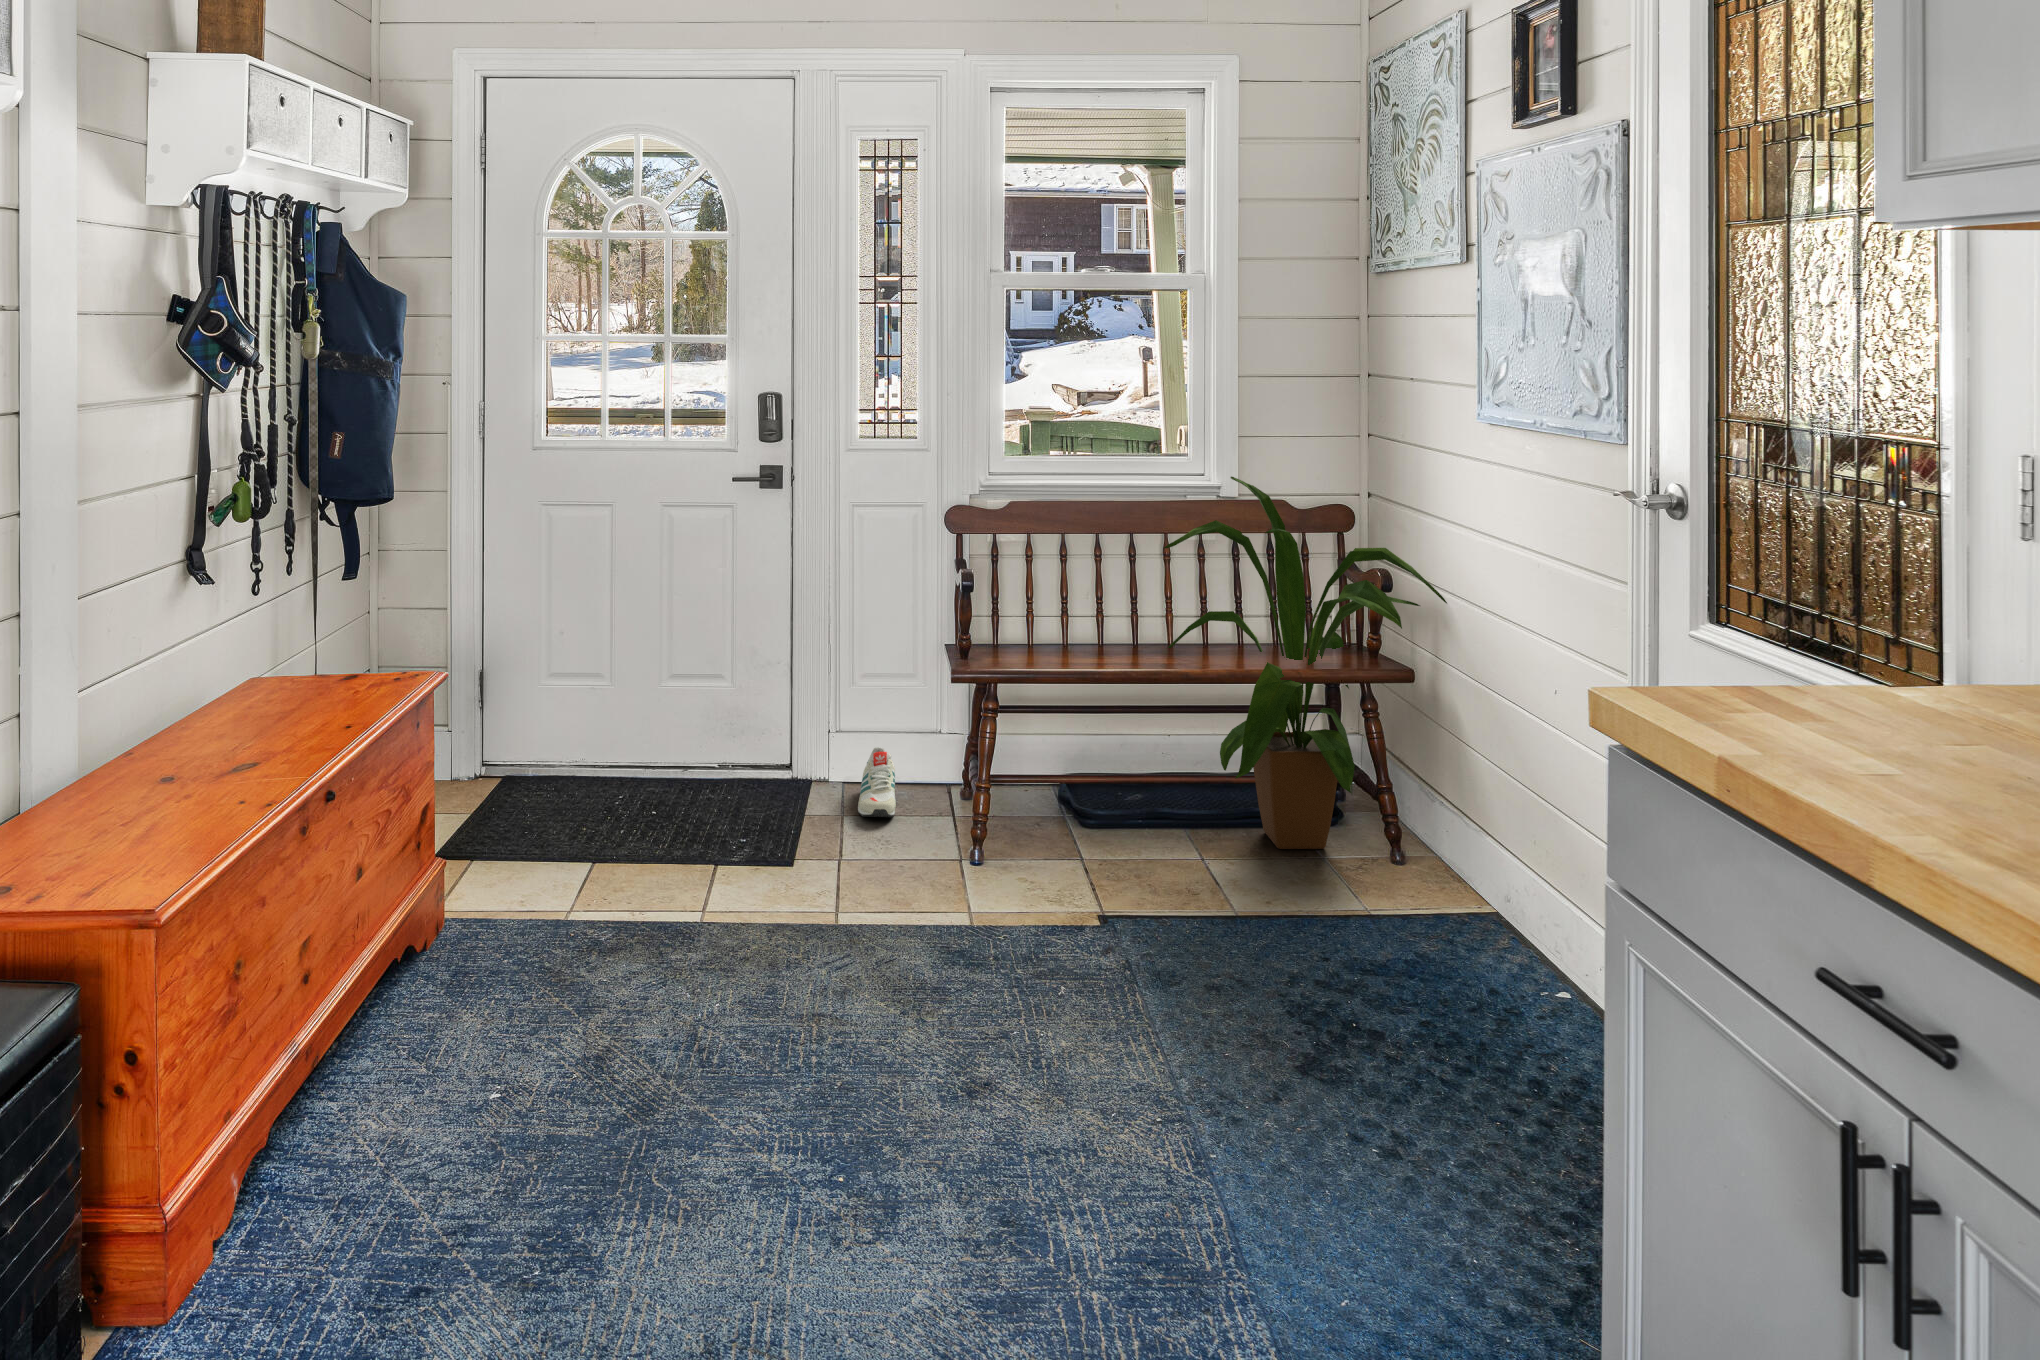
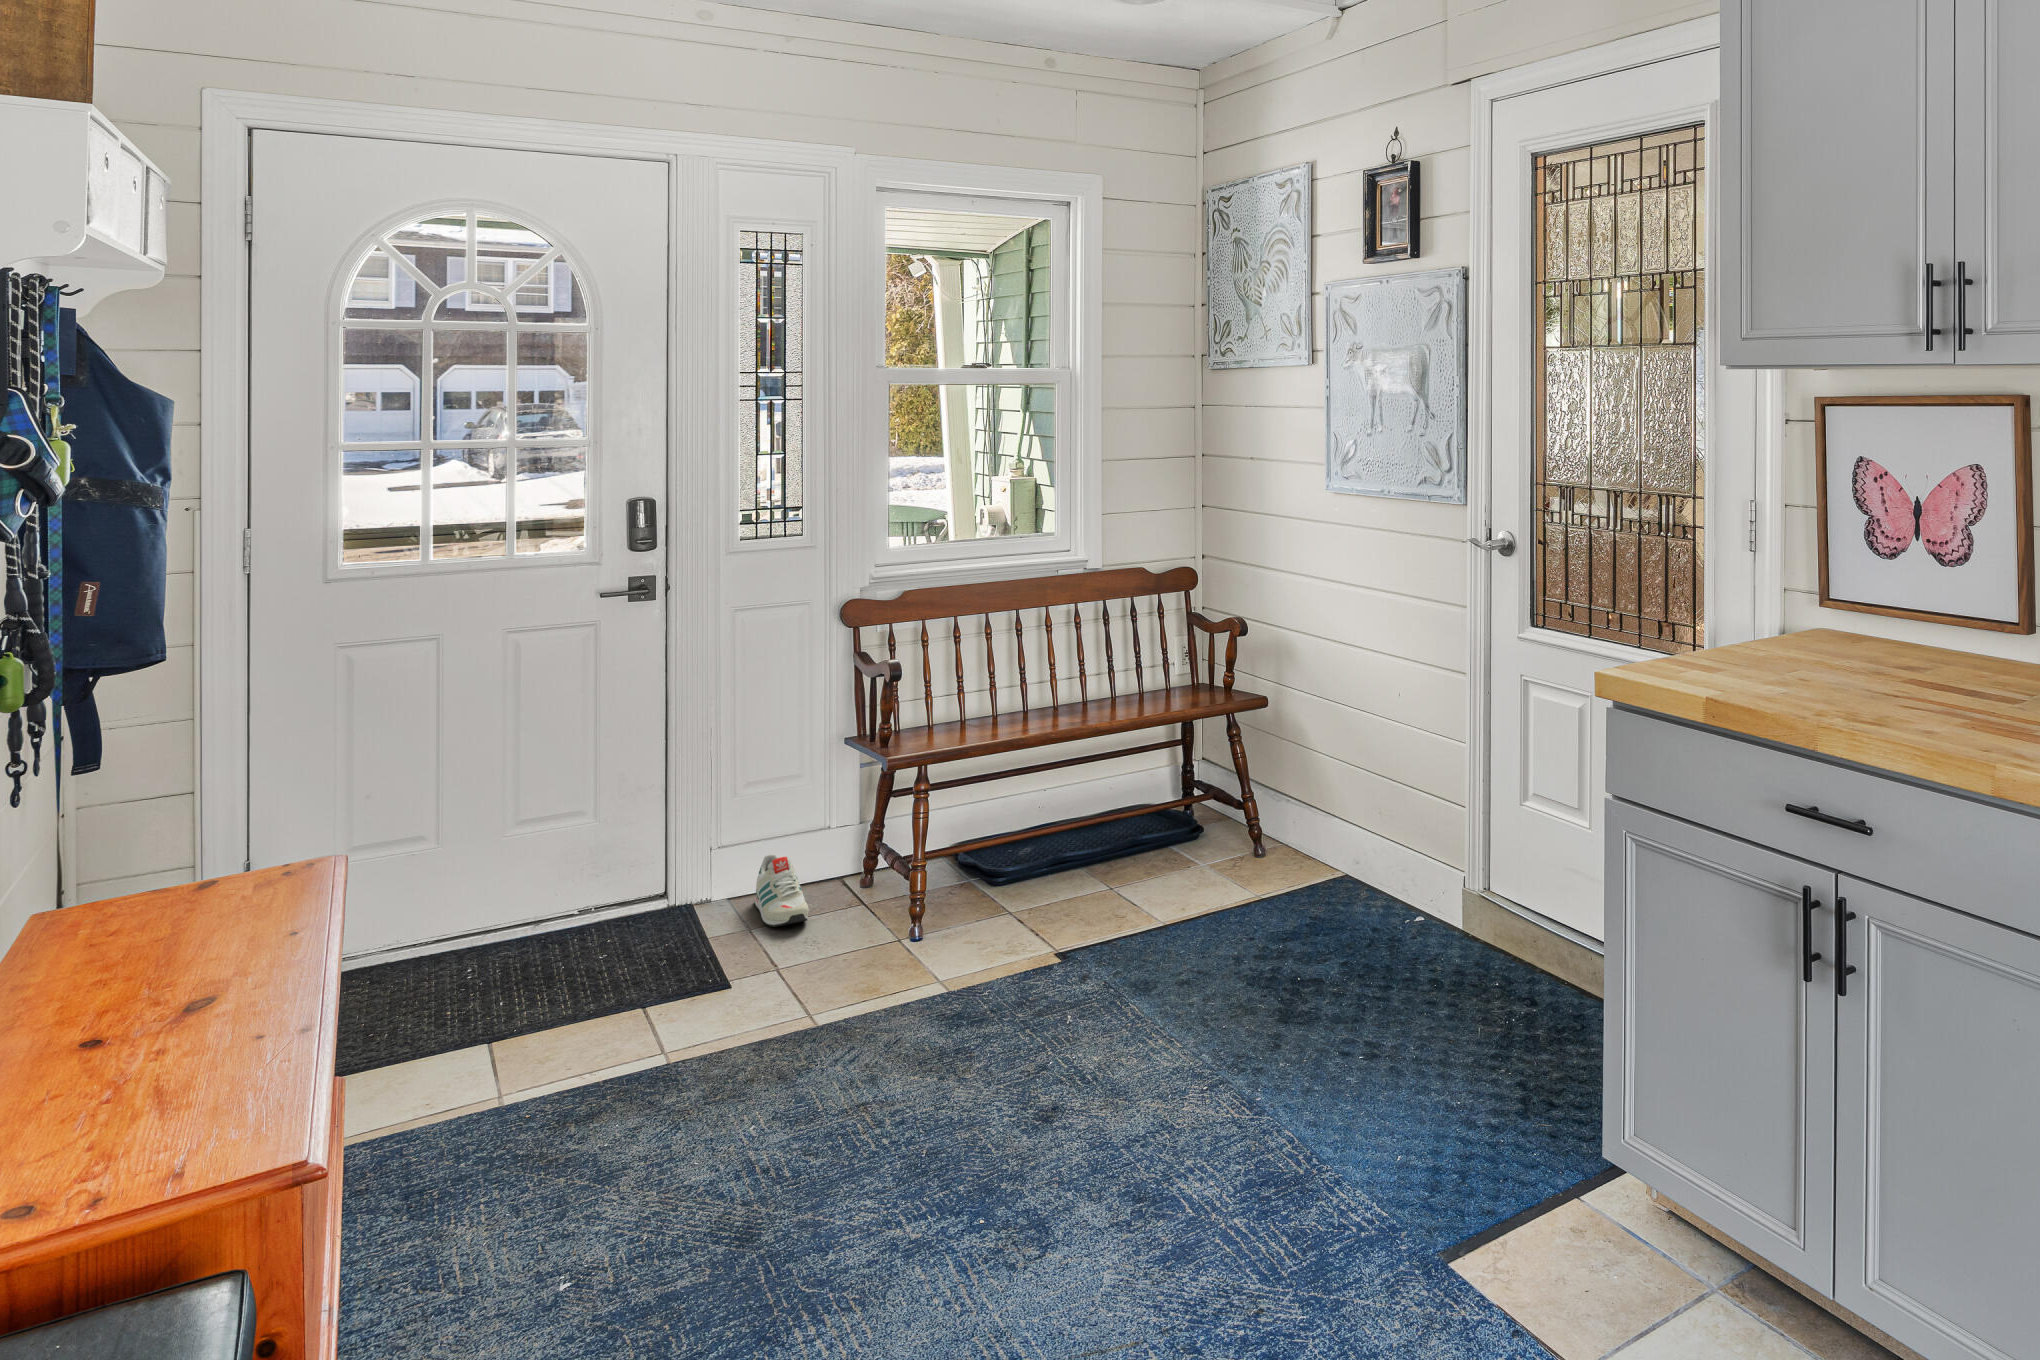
house plant: present [1164,477,1447,849] -> none [1063,547,1302,870]

